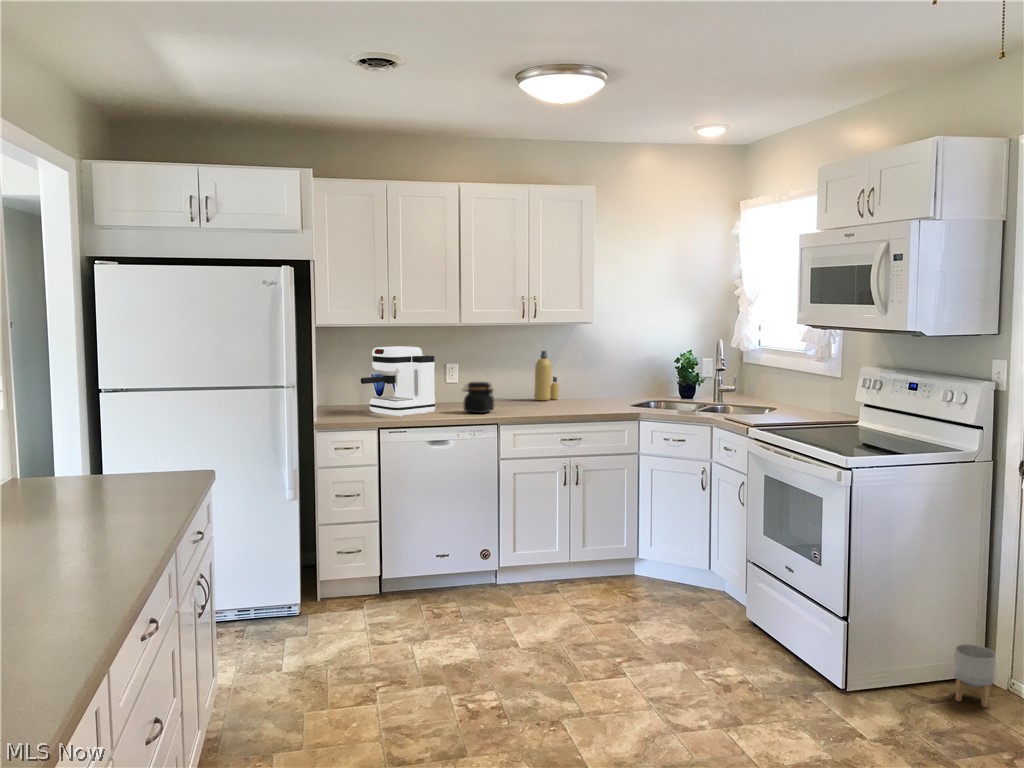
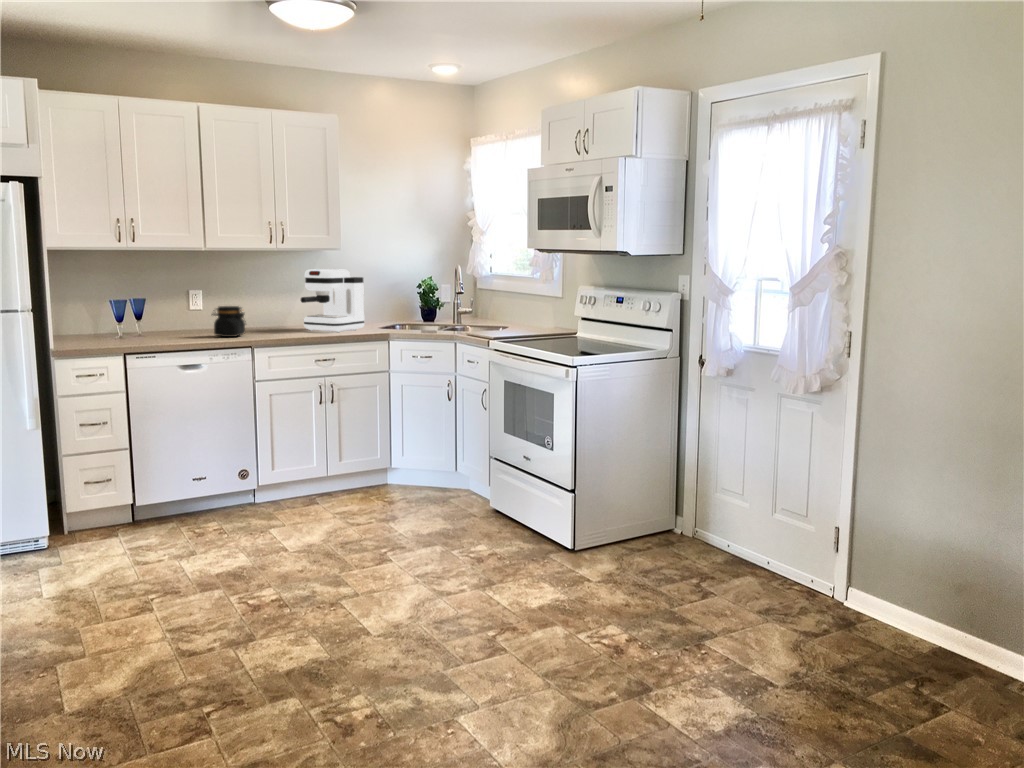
coffee maker: present [361,346,435,417] -> present [301,269,364,332]
bottle: present [534,351,559,401] -> none [282,277,306,326]
planter: present [953,644,996,708] -> none [654,504,684,551]

